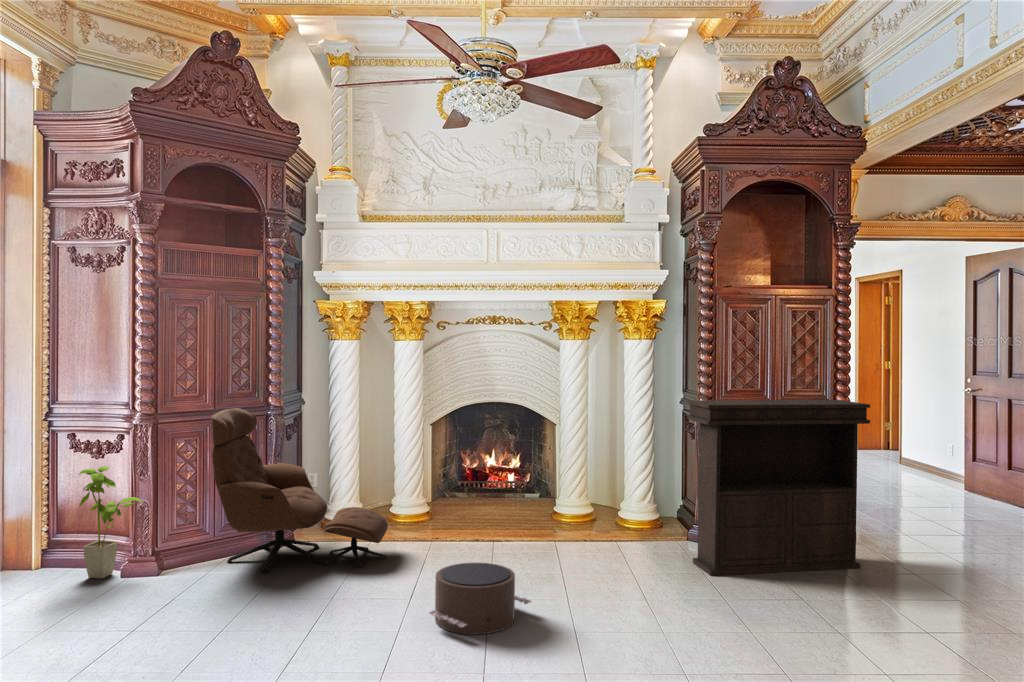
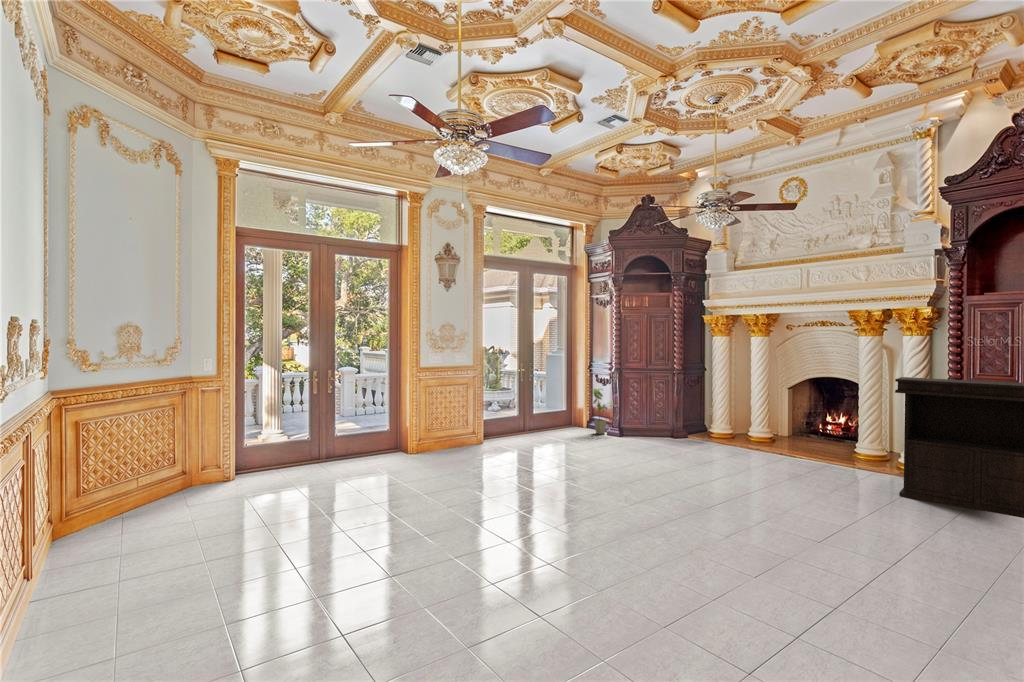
lounge chair: present [211,408,388,573] -> none [639,369,724,451]
pouf: present [429,563,531,635] -> none [686,448,741,479]

